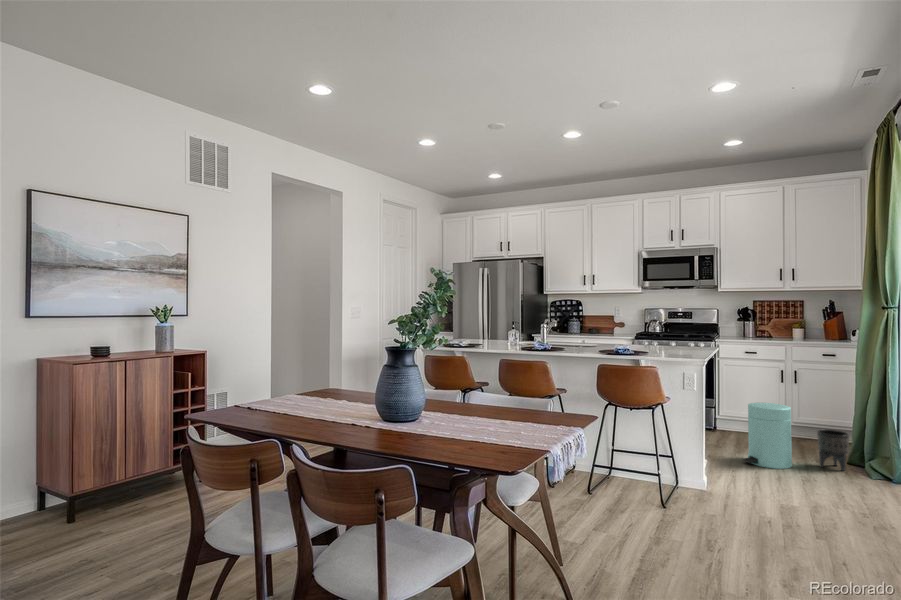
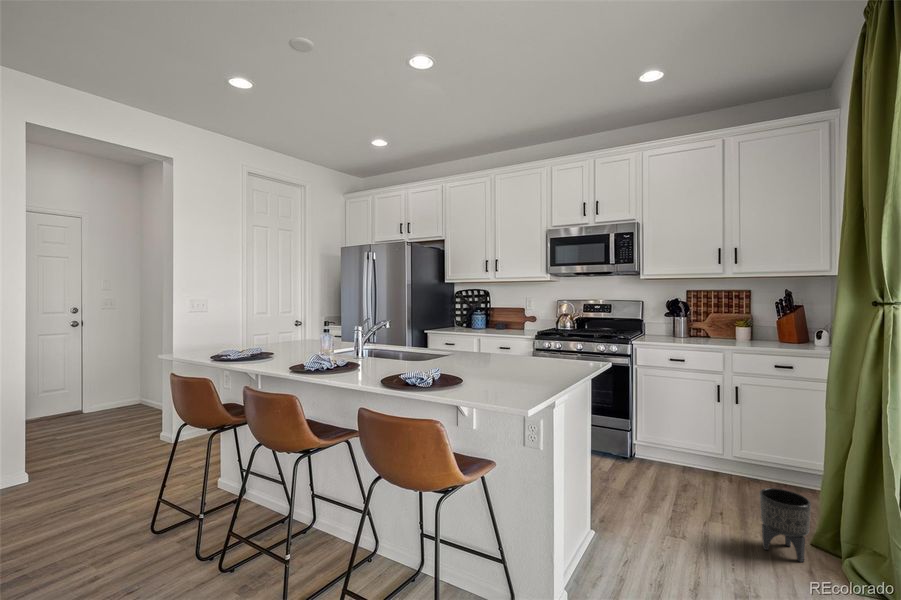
trash can: present [742,403,792,469] -> none [644,441,719,552]

